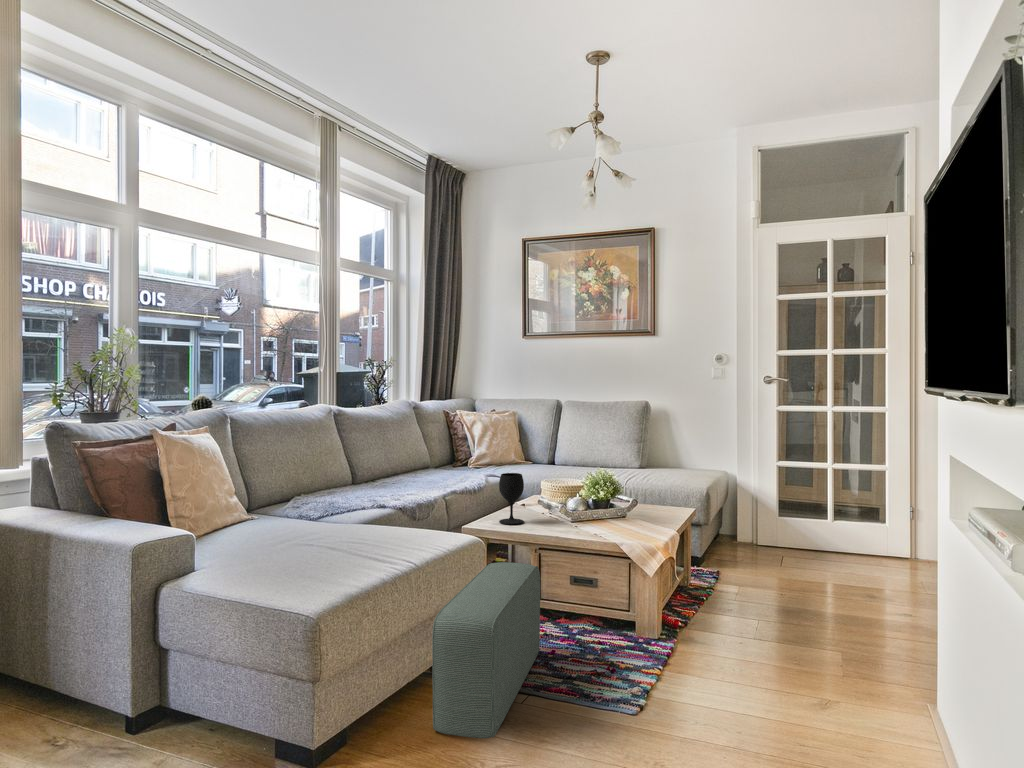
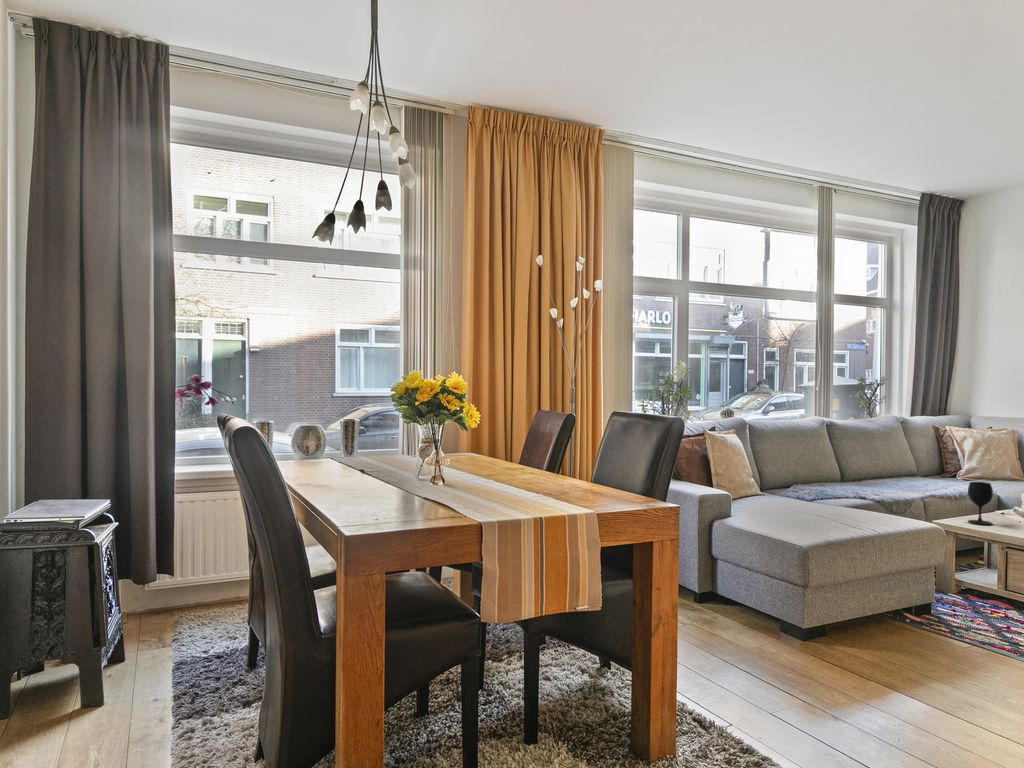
pouf: present [432,562,540,738] -> none [888,548,996,657]

